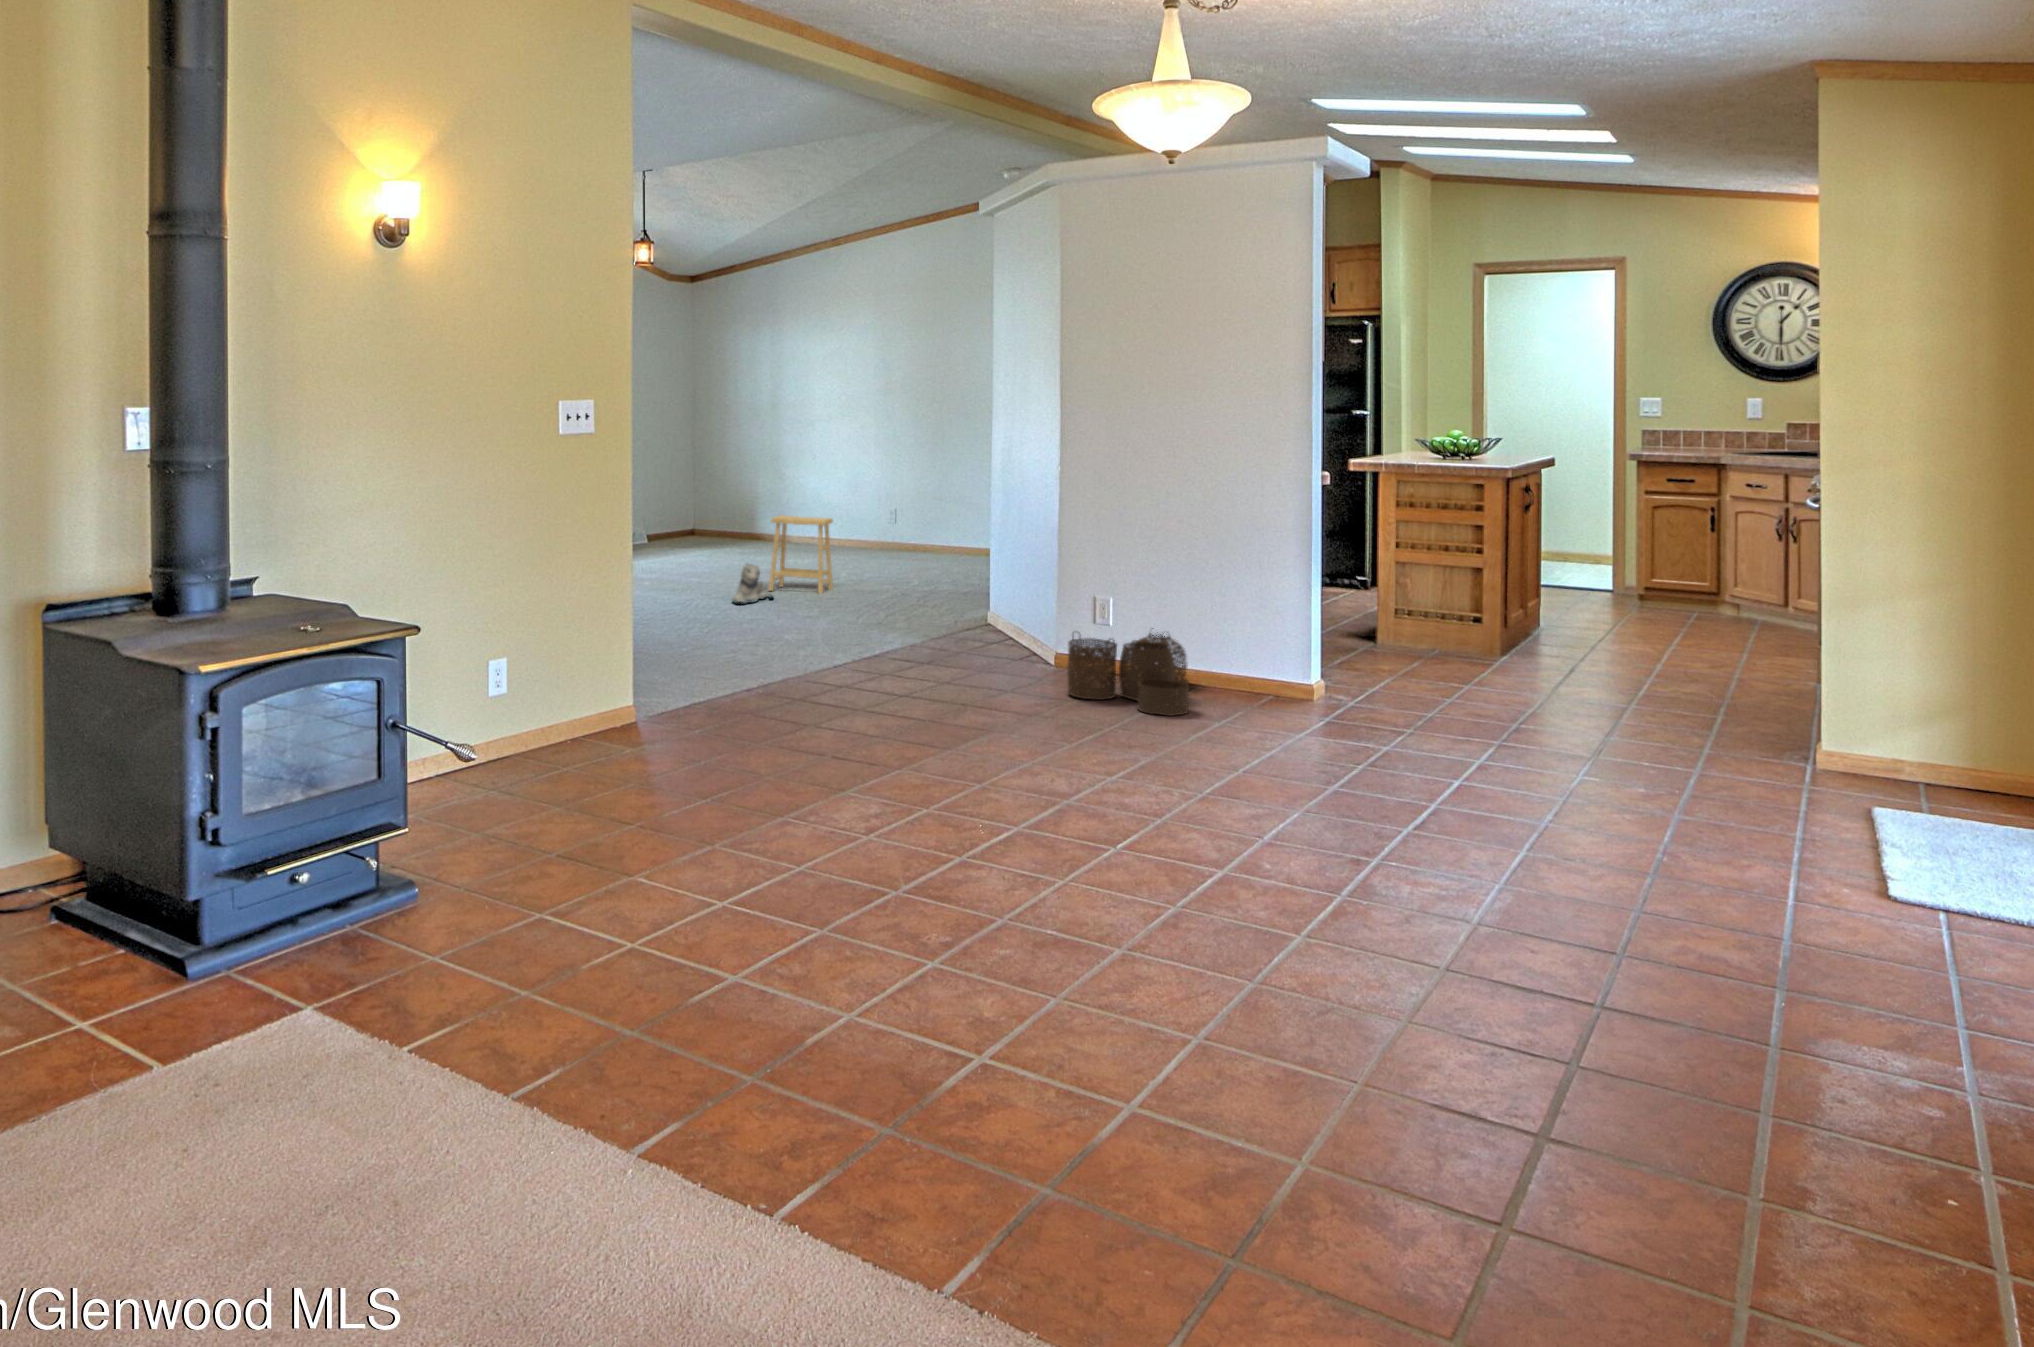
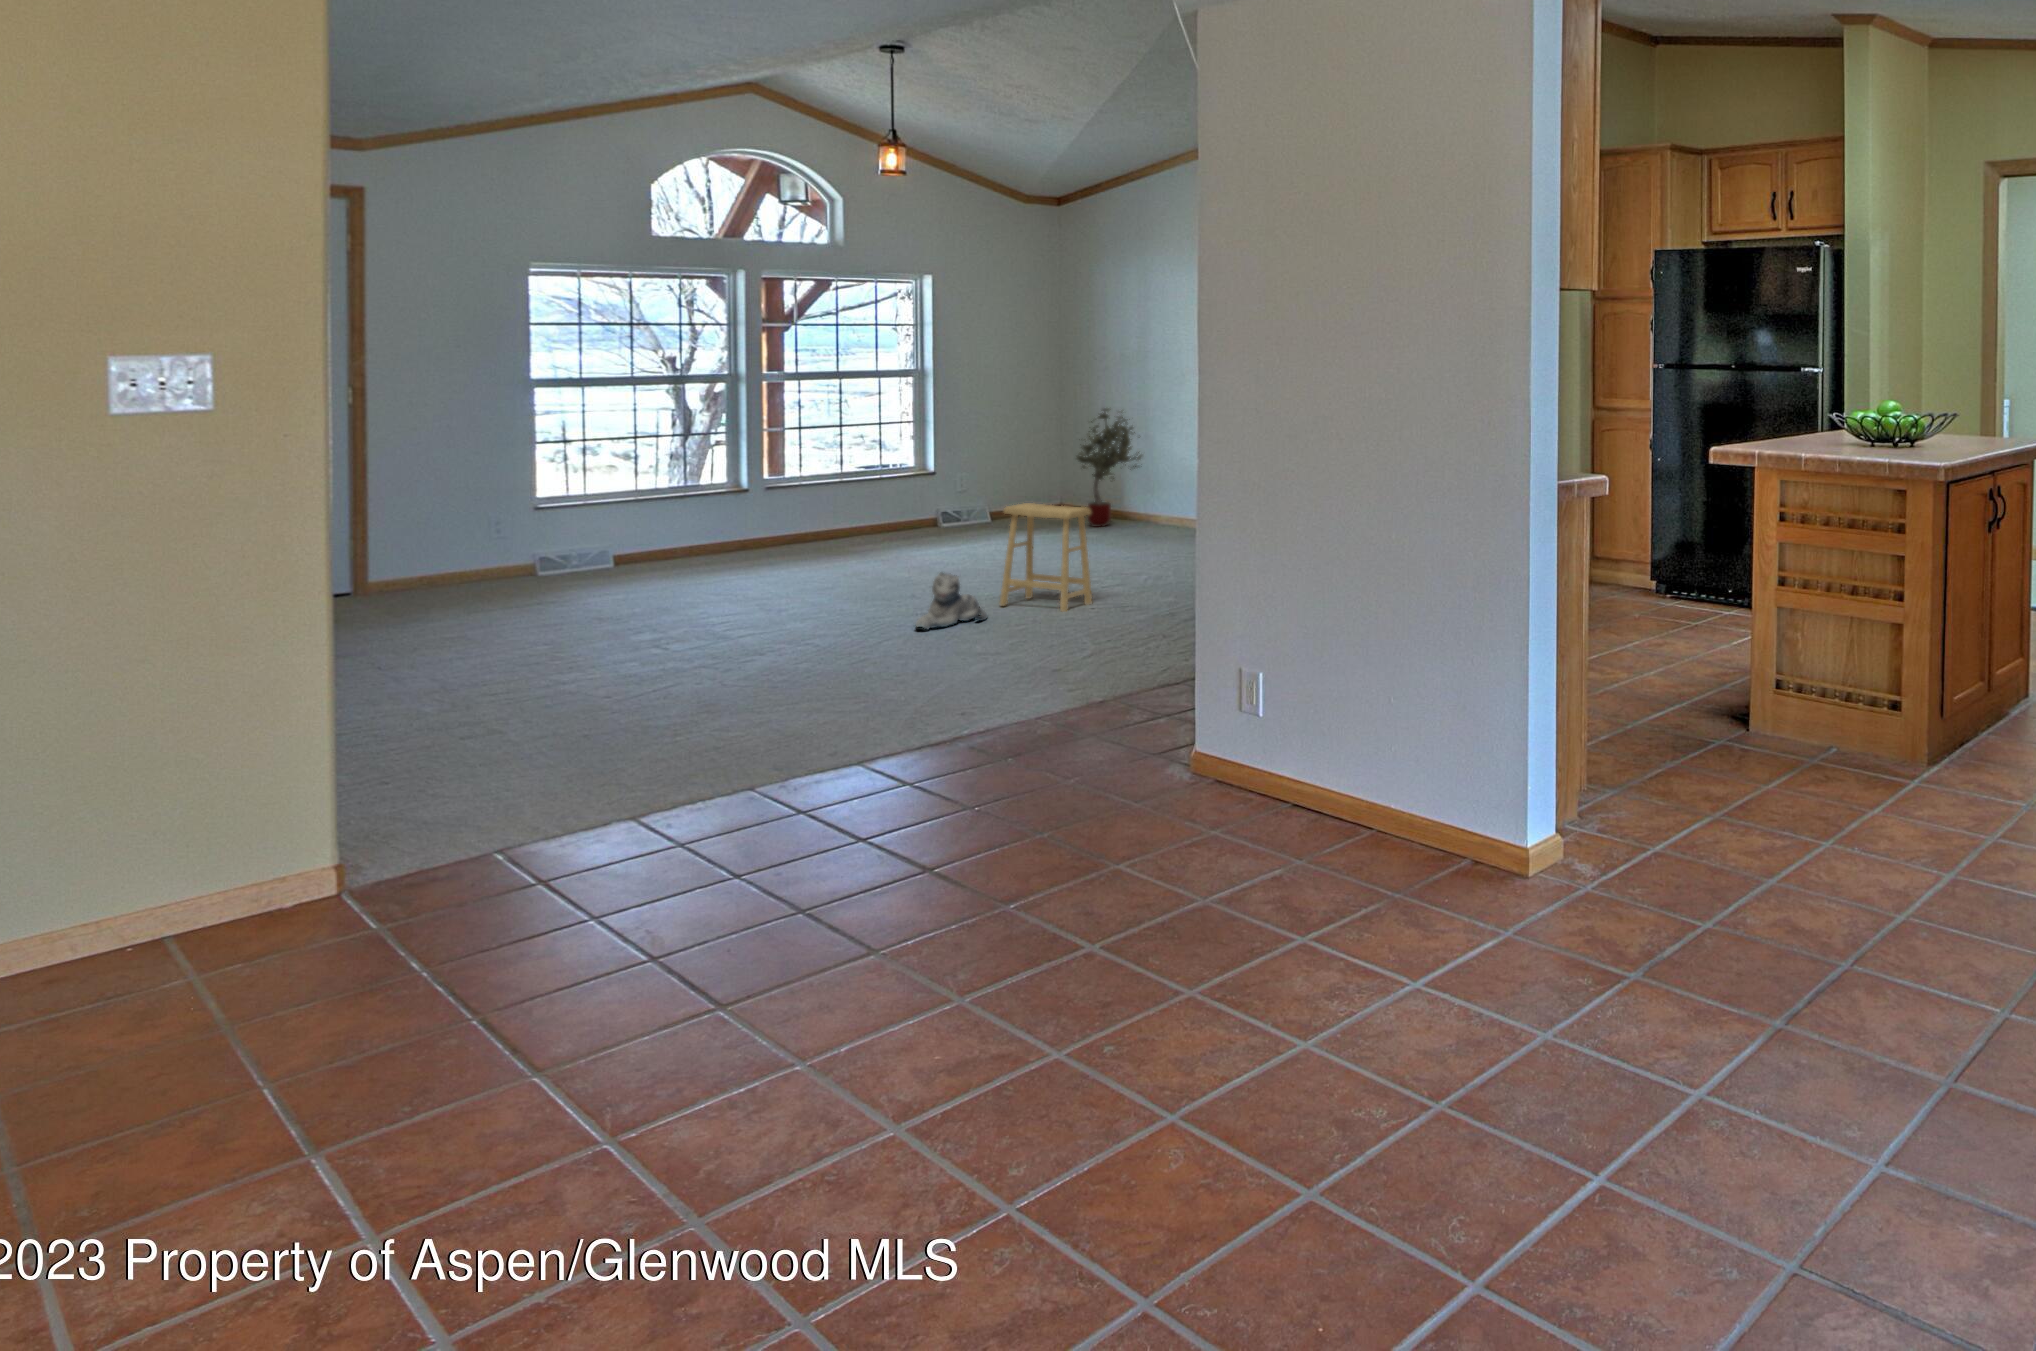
potted tree: none [714,448,776,545] -> present [1077,409,1142,527]
woven basket: present [1067,628,1189,716] -> none [1094,733,1335,926]

